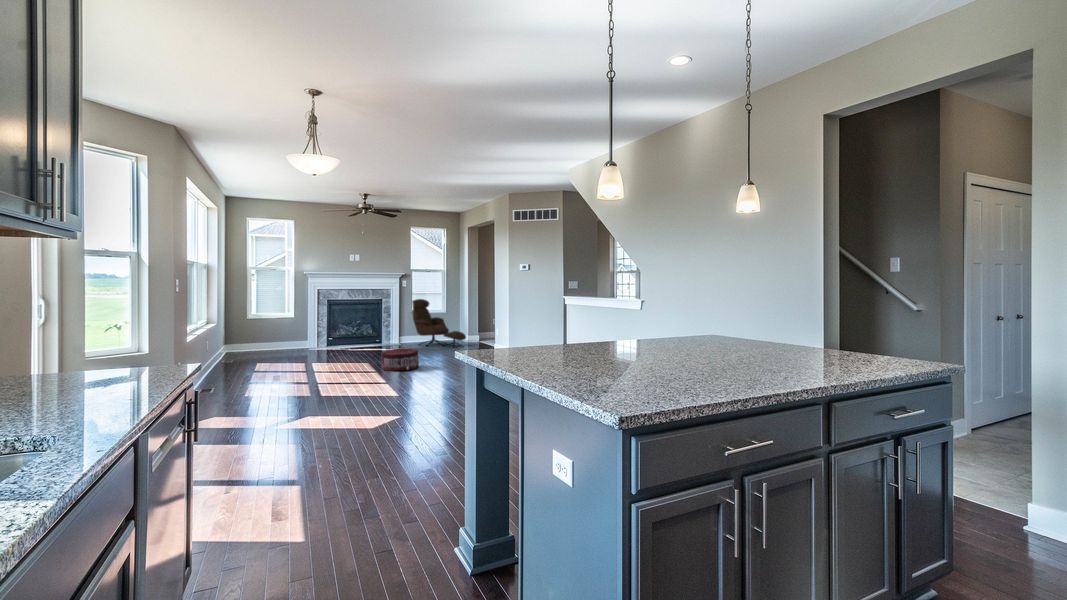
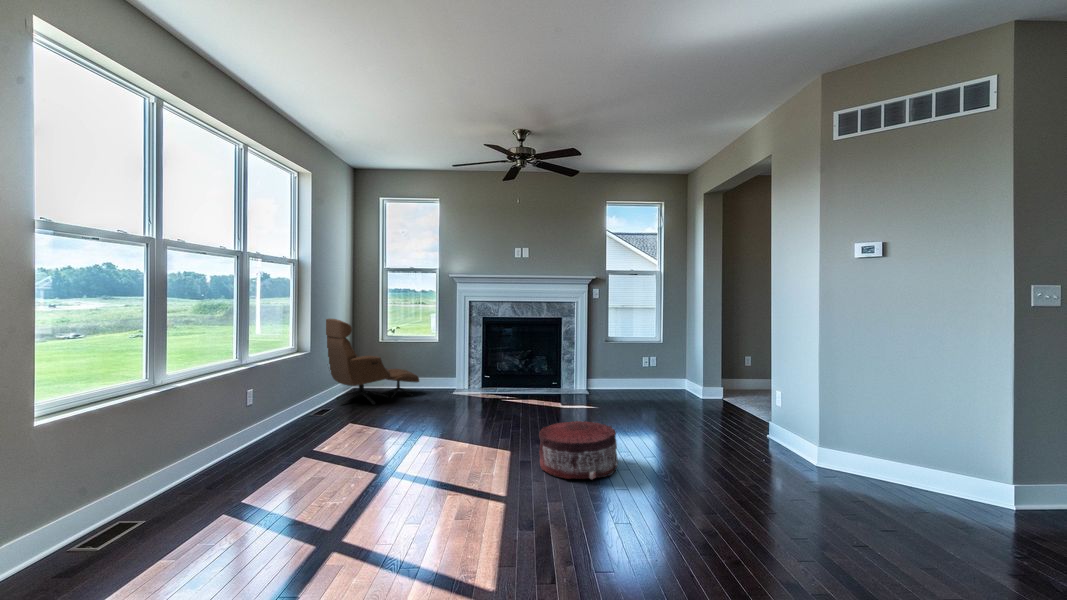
lounge chair: present [412,299,466,347] -> present [326,319,419,406]

